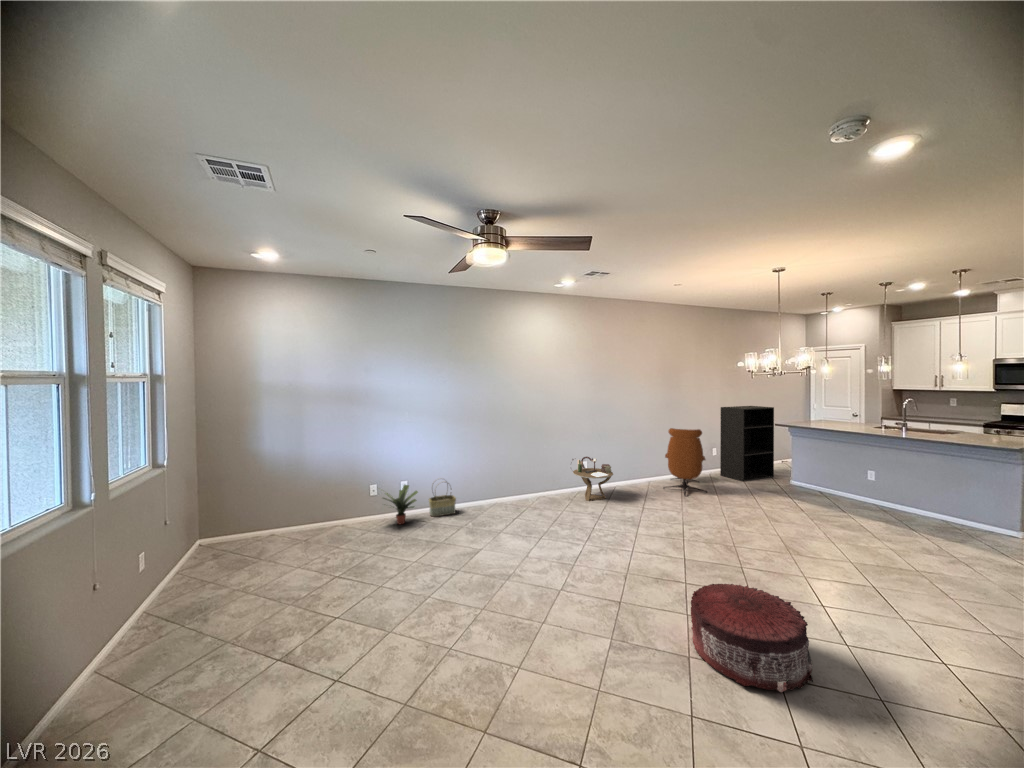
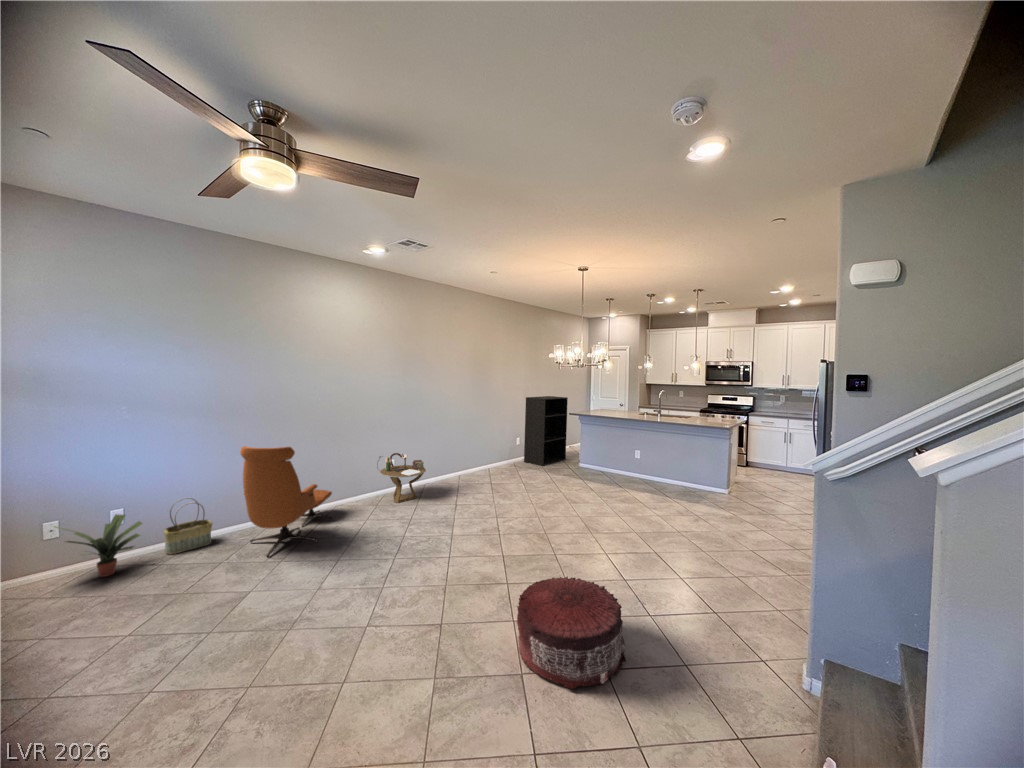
lounge chair: present [663,428,707,496] -> present [240,446,332,557]

